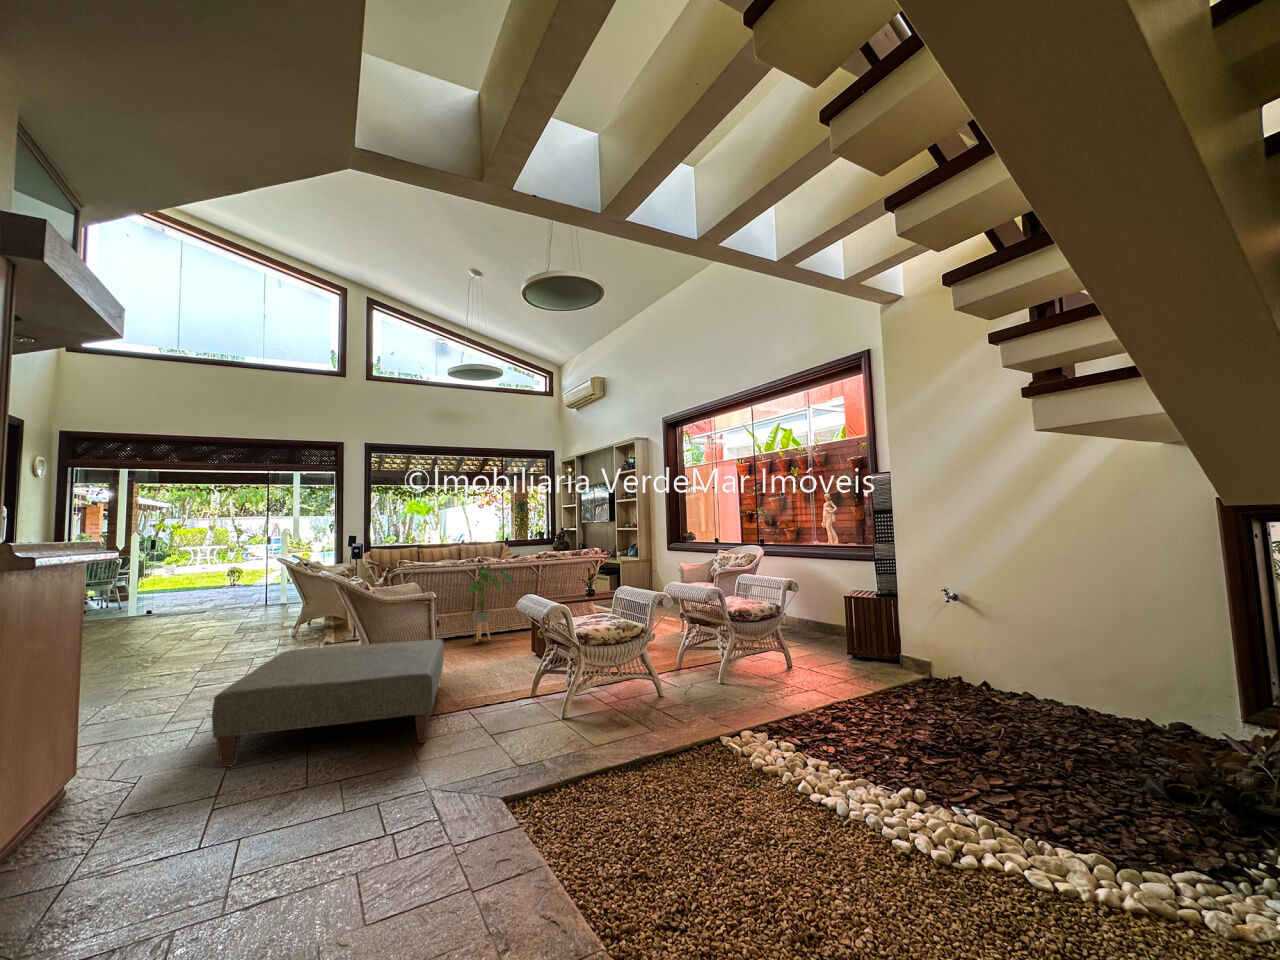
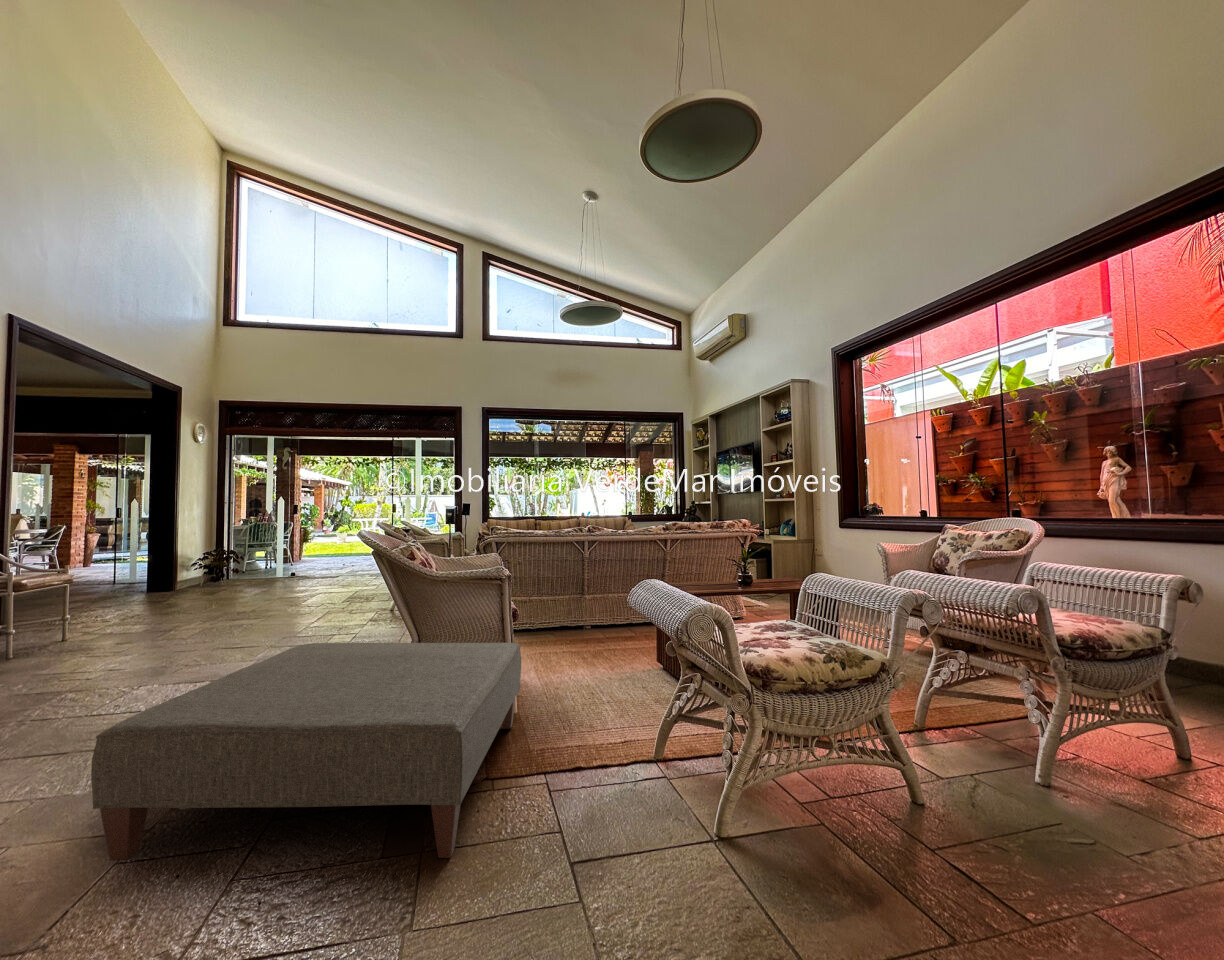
house plant: present [466,565,512,642] -> none [572,537,632,639]

